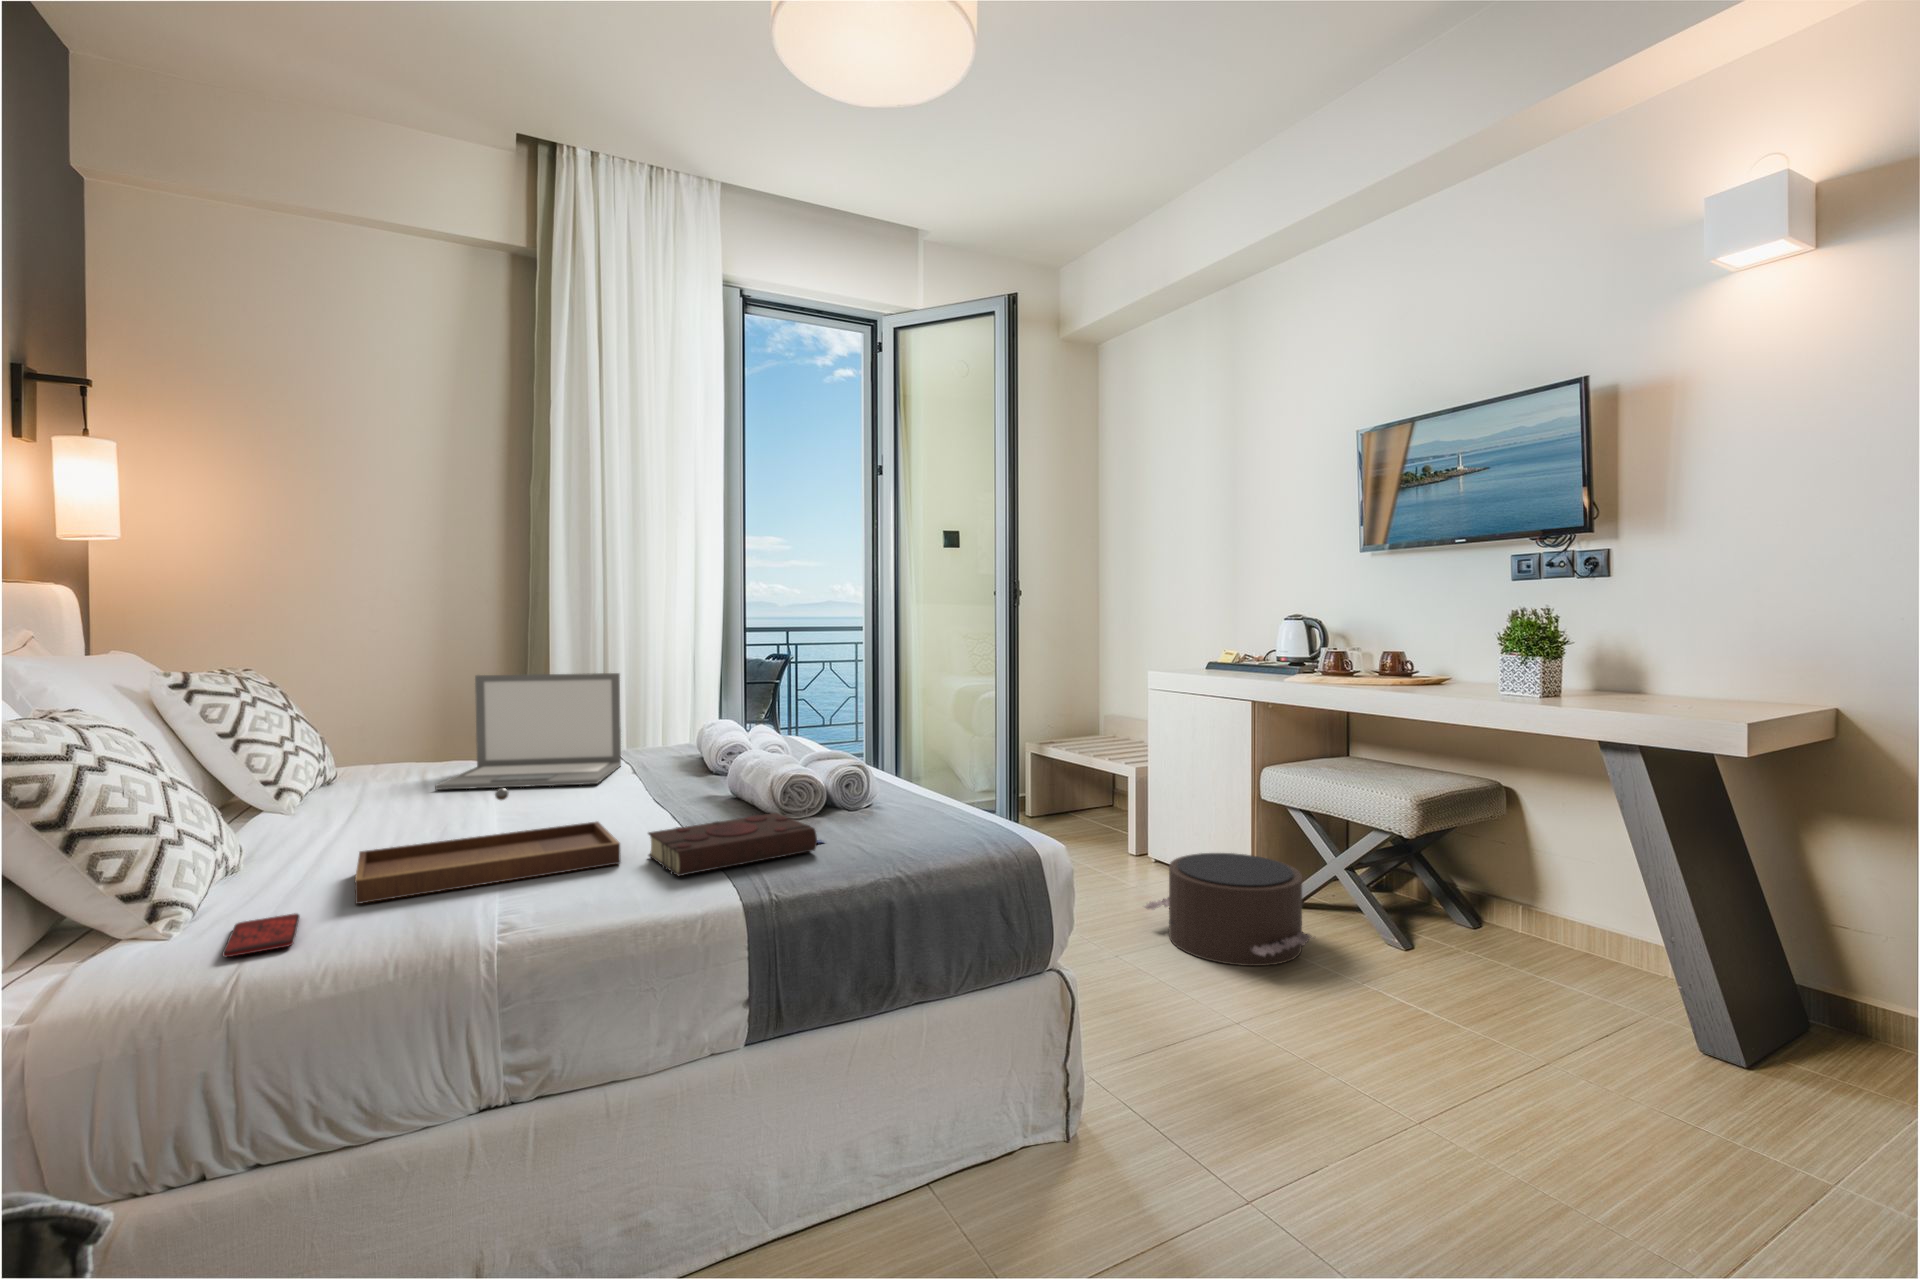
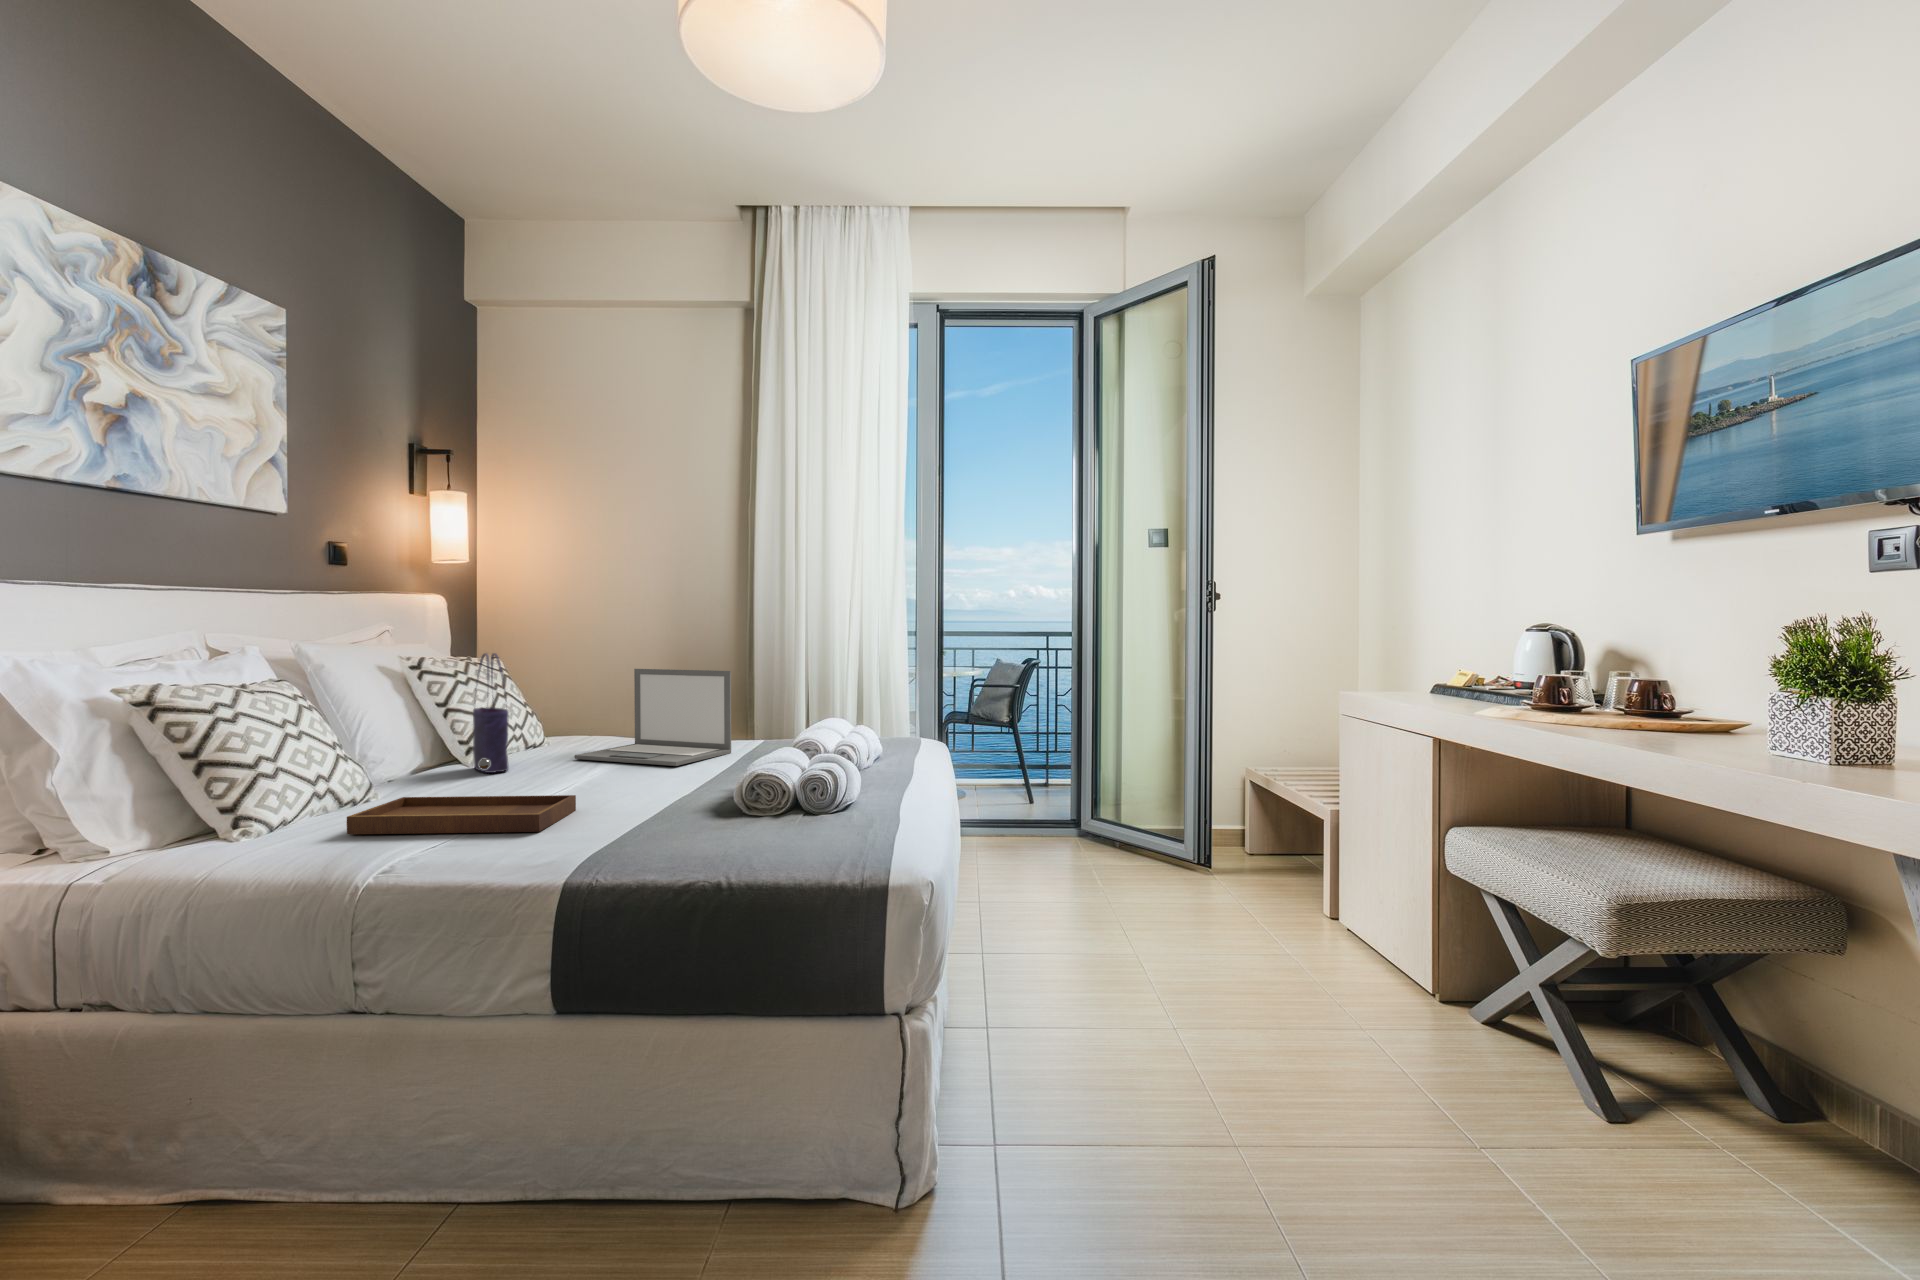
tote bag: none [306,660,375,816] -> present [473,653,509,773]
book: present [648,813,821,876] -> none [540,805,712,848]
pouf: present [1144,853,1311,966] -> none [1250,924,1447,1087]
smartphone: present [223,913,300,957] -> none [221,835,309,857]

